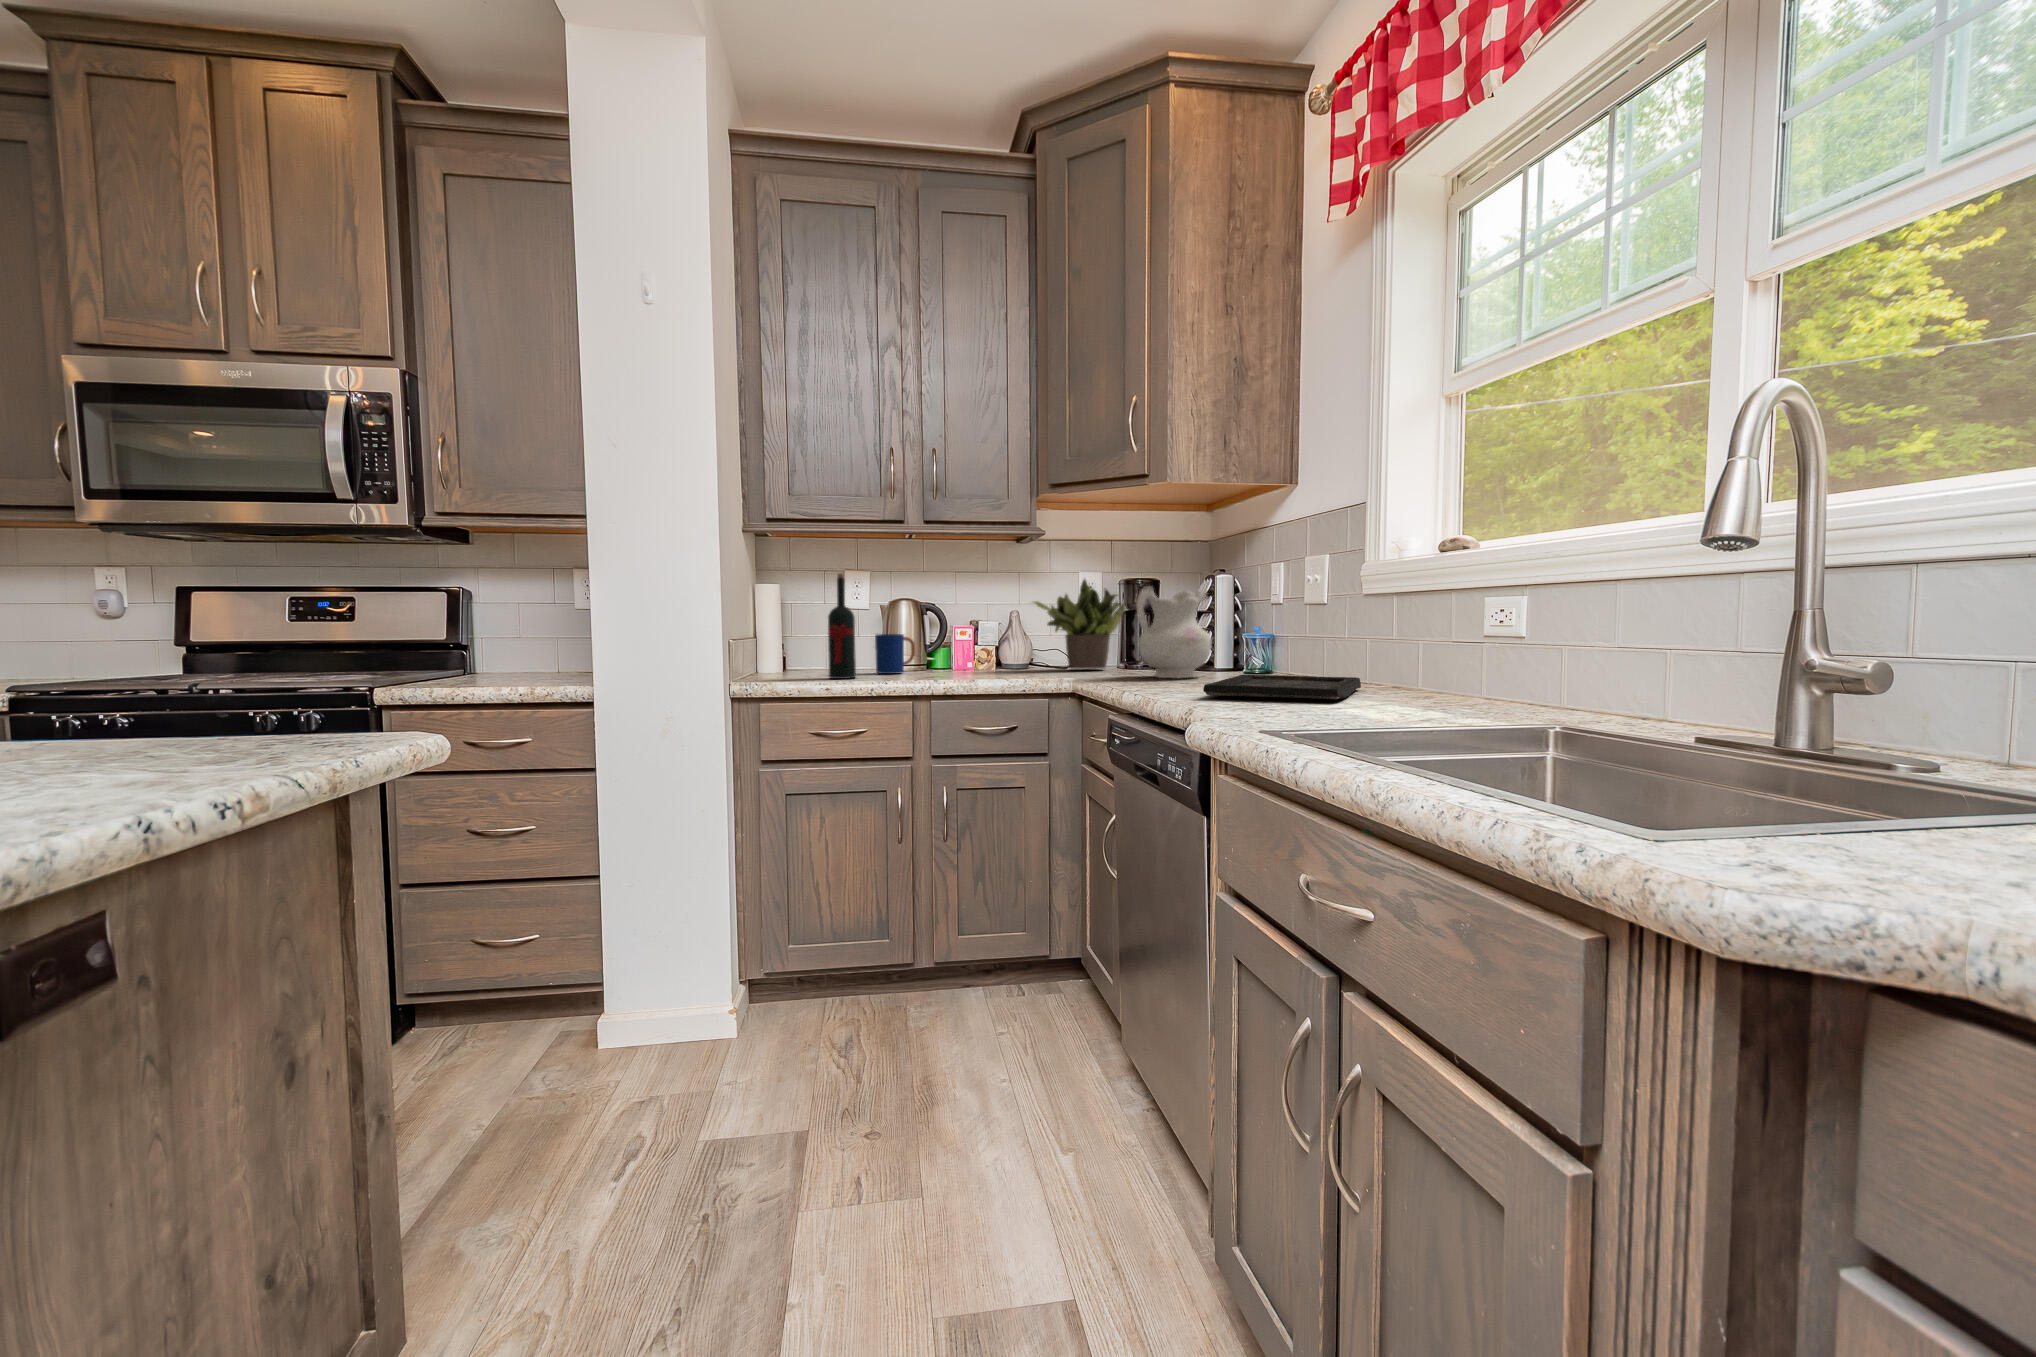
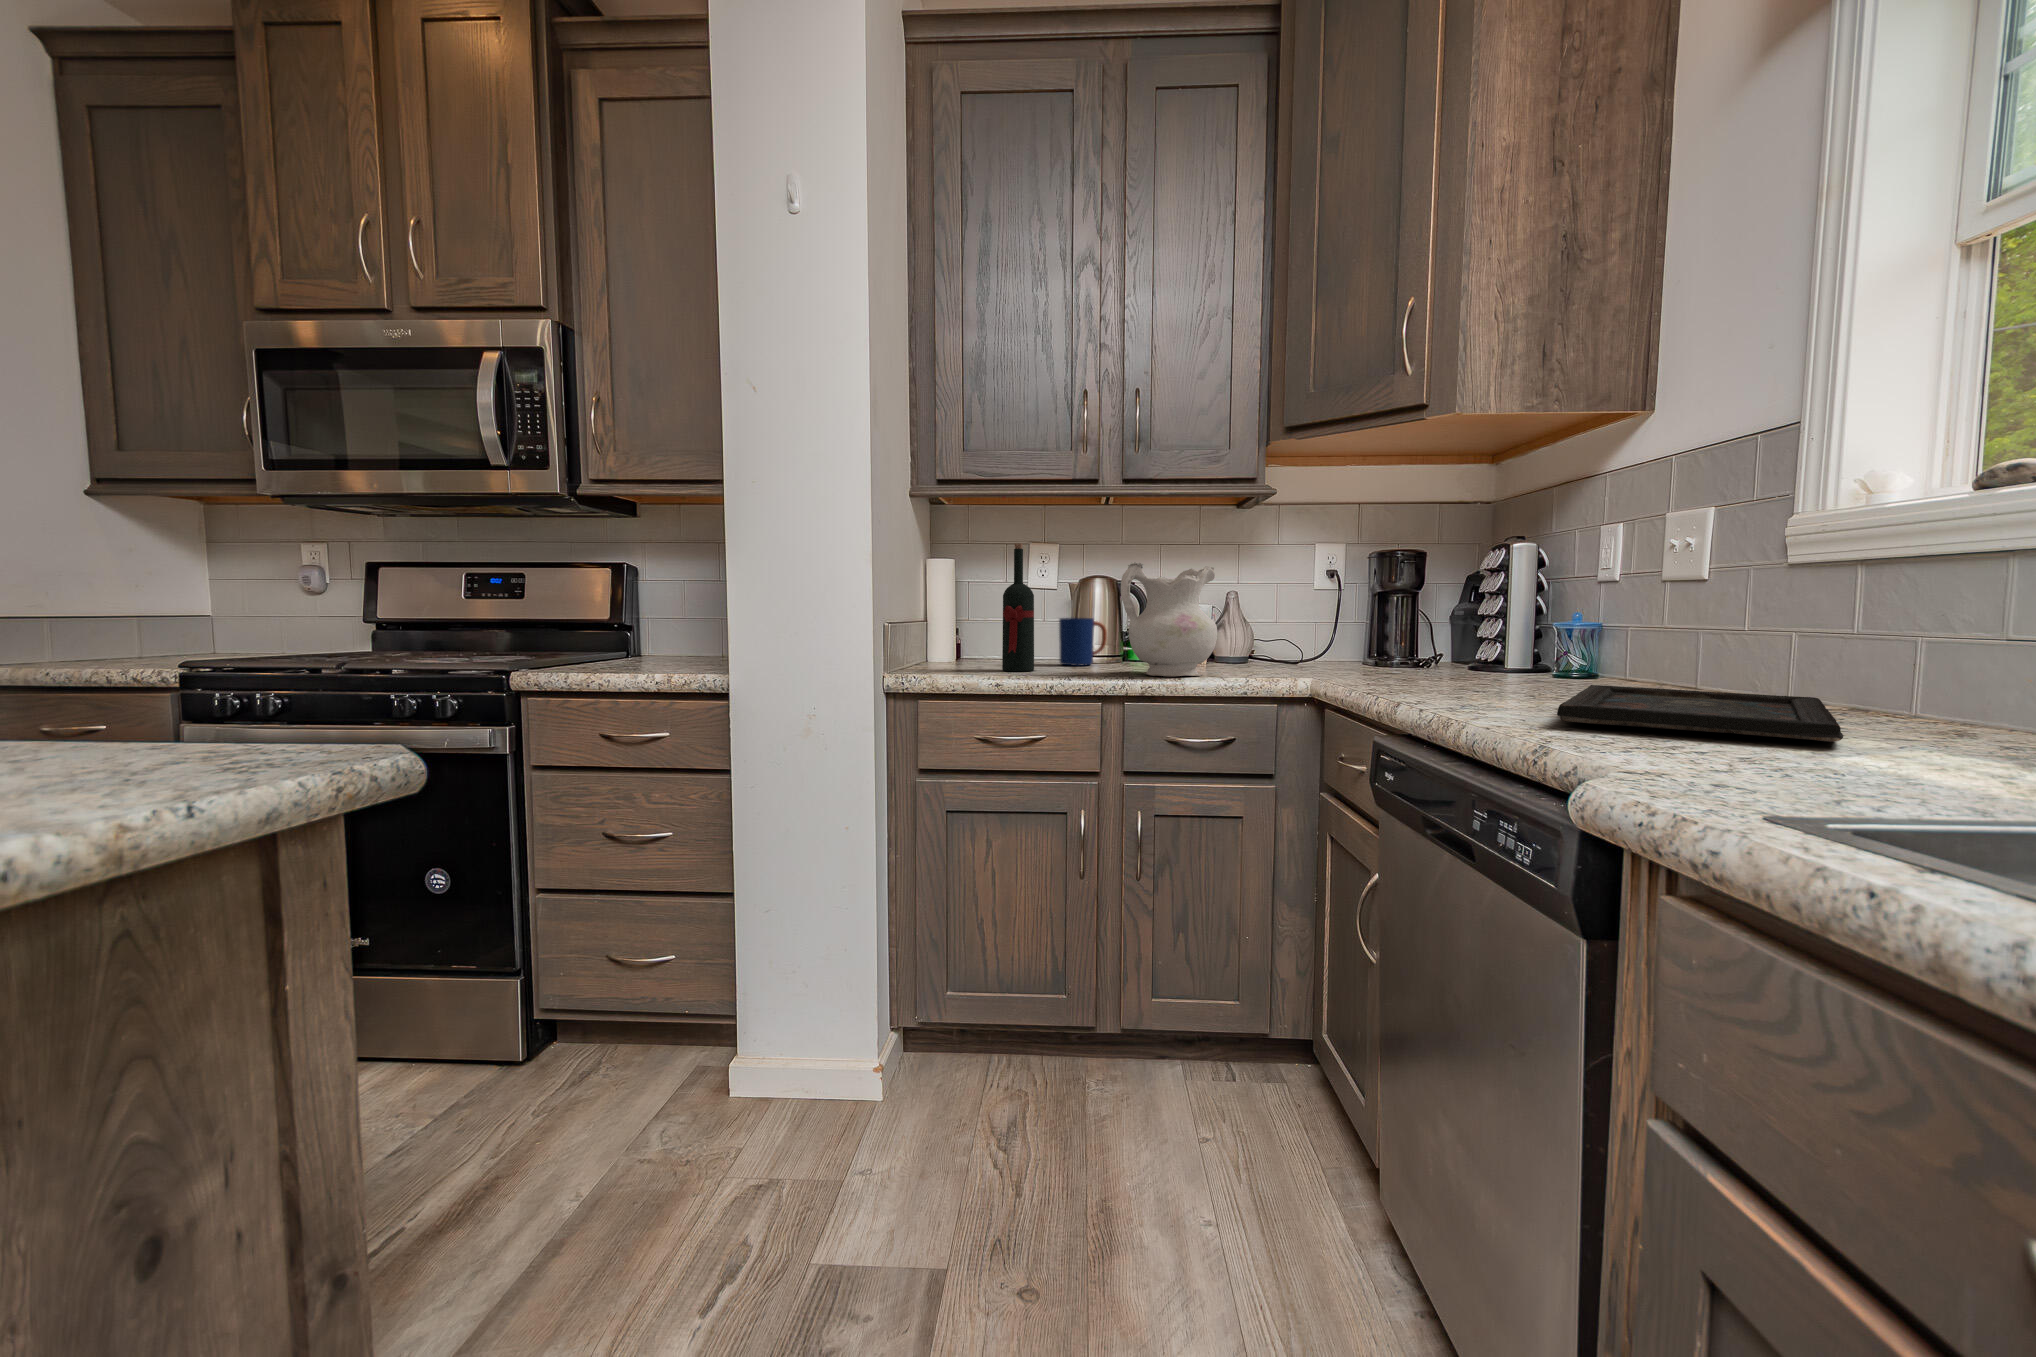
potted plant: present [1034,579,1125,669] -> none [1249,547,1380,665]
ceramic pitcher: present [1137,586,1211,678] -> present [1121,562,1218,677]

